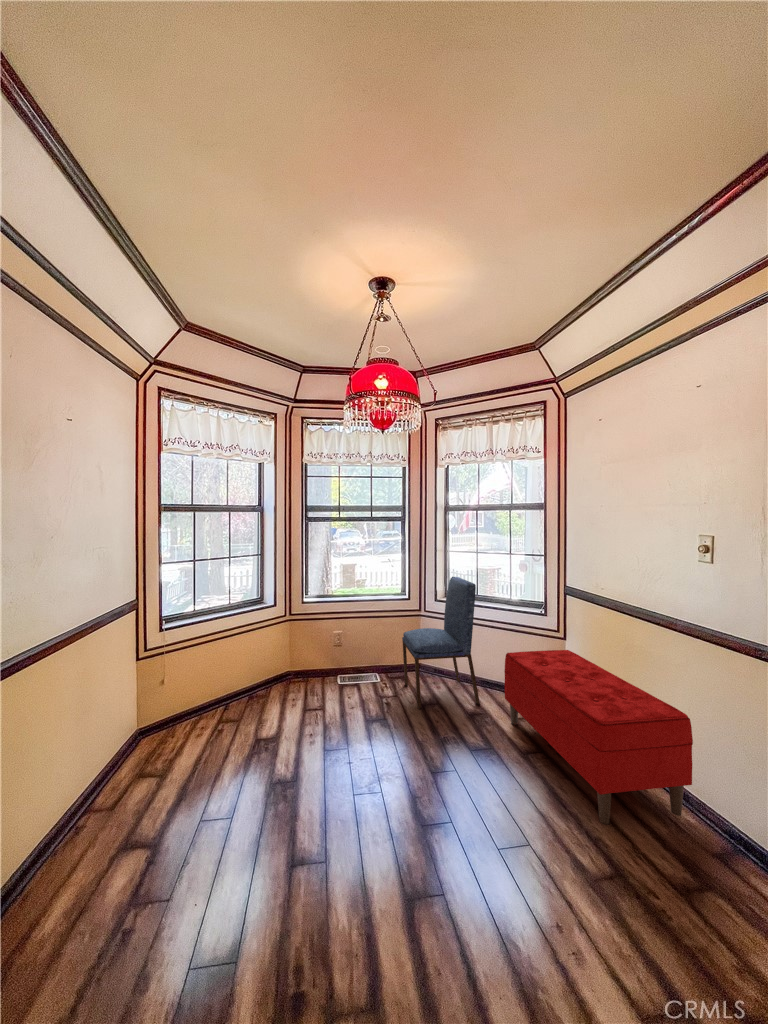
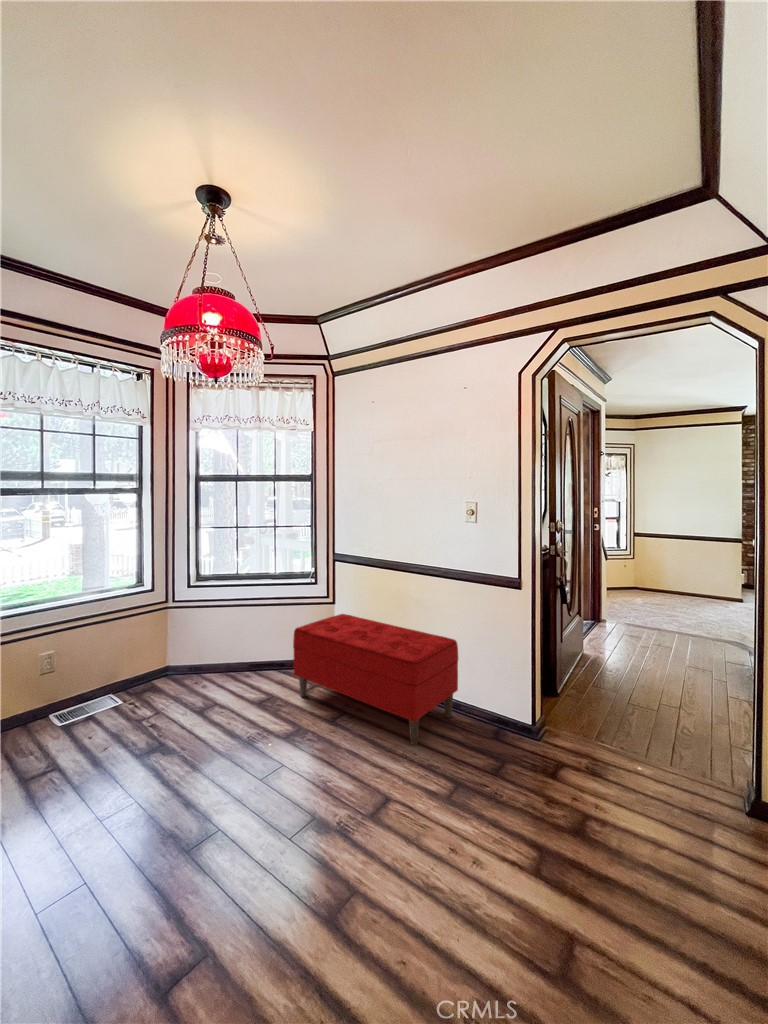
dining chair: present [402,577,480,709] -> none [156,559,261,718]

